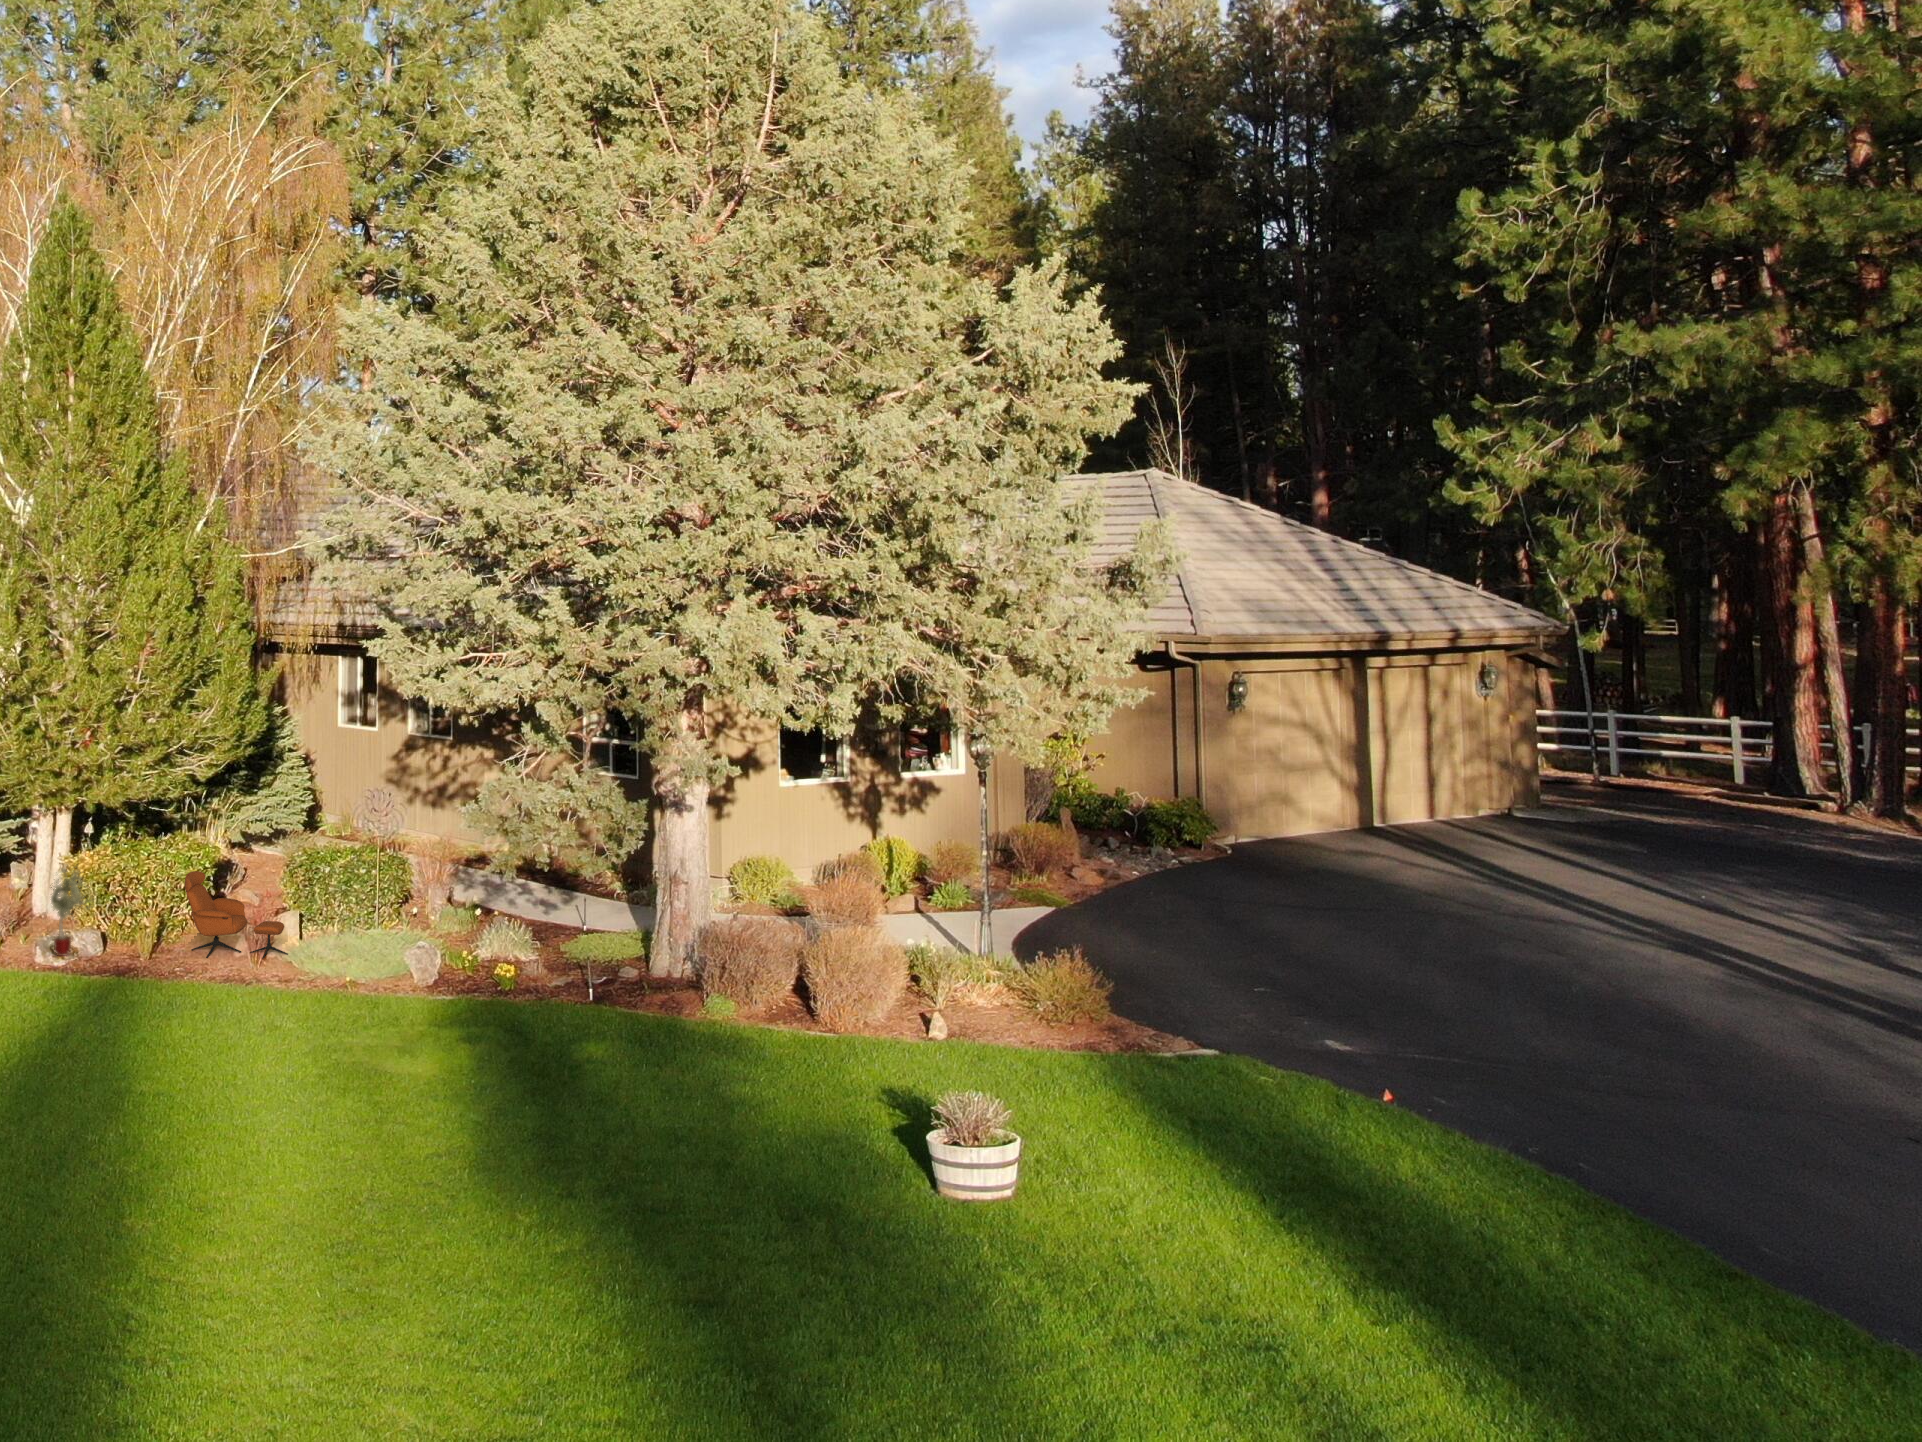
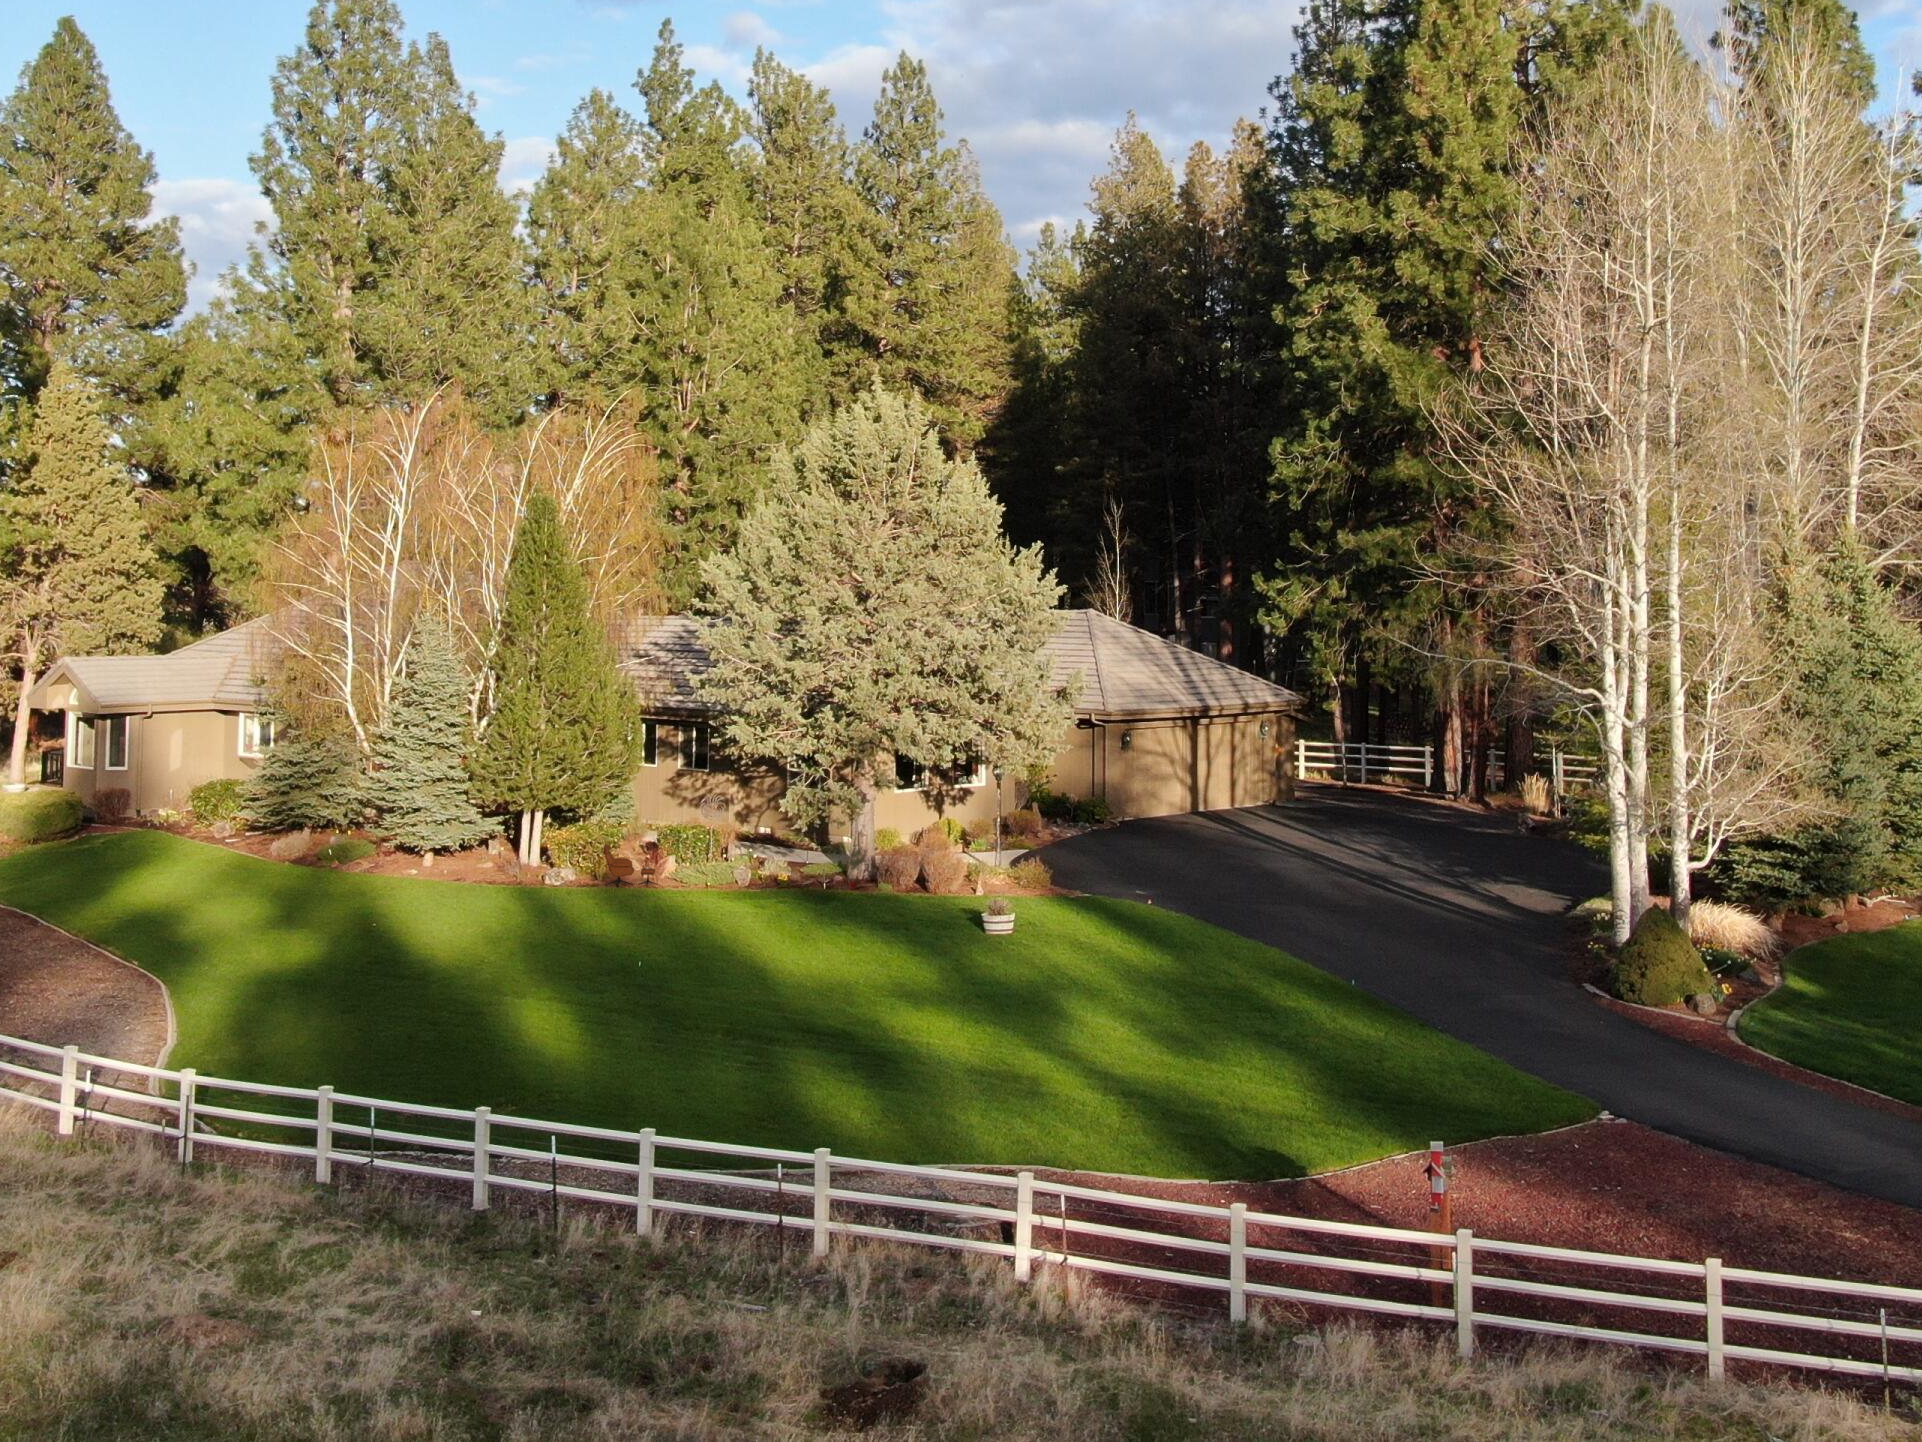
potted tree: present [50,866,93,956] -> present [842,844,869,889]

